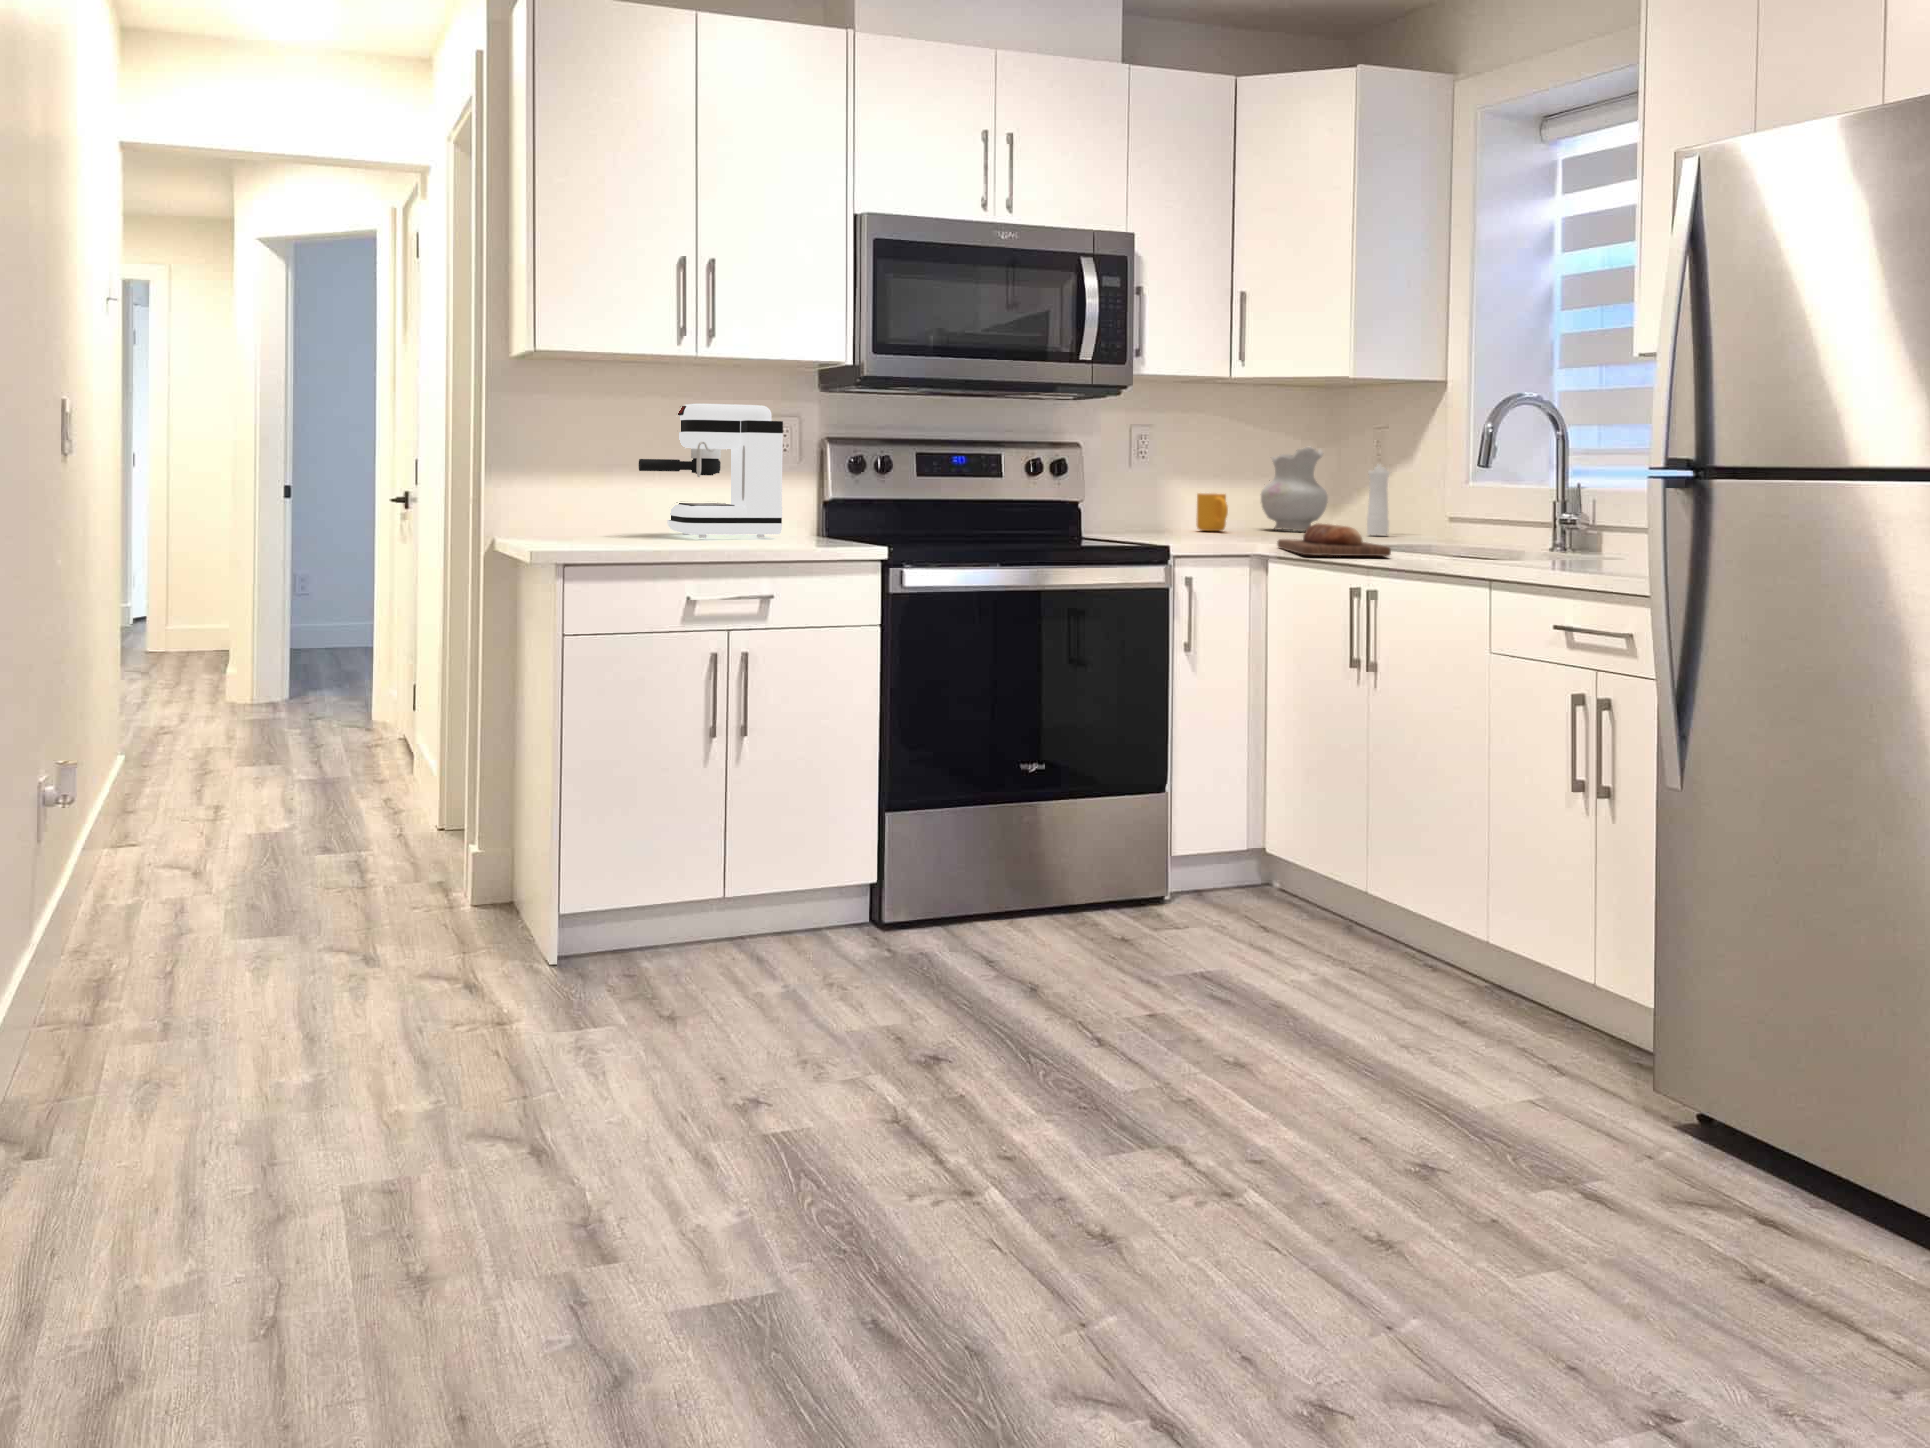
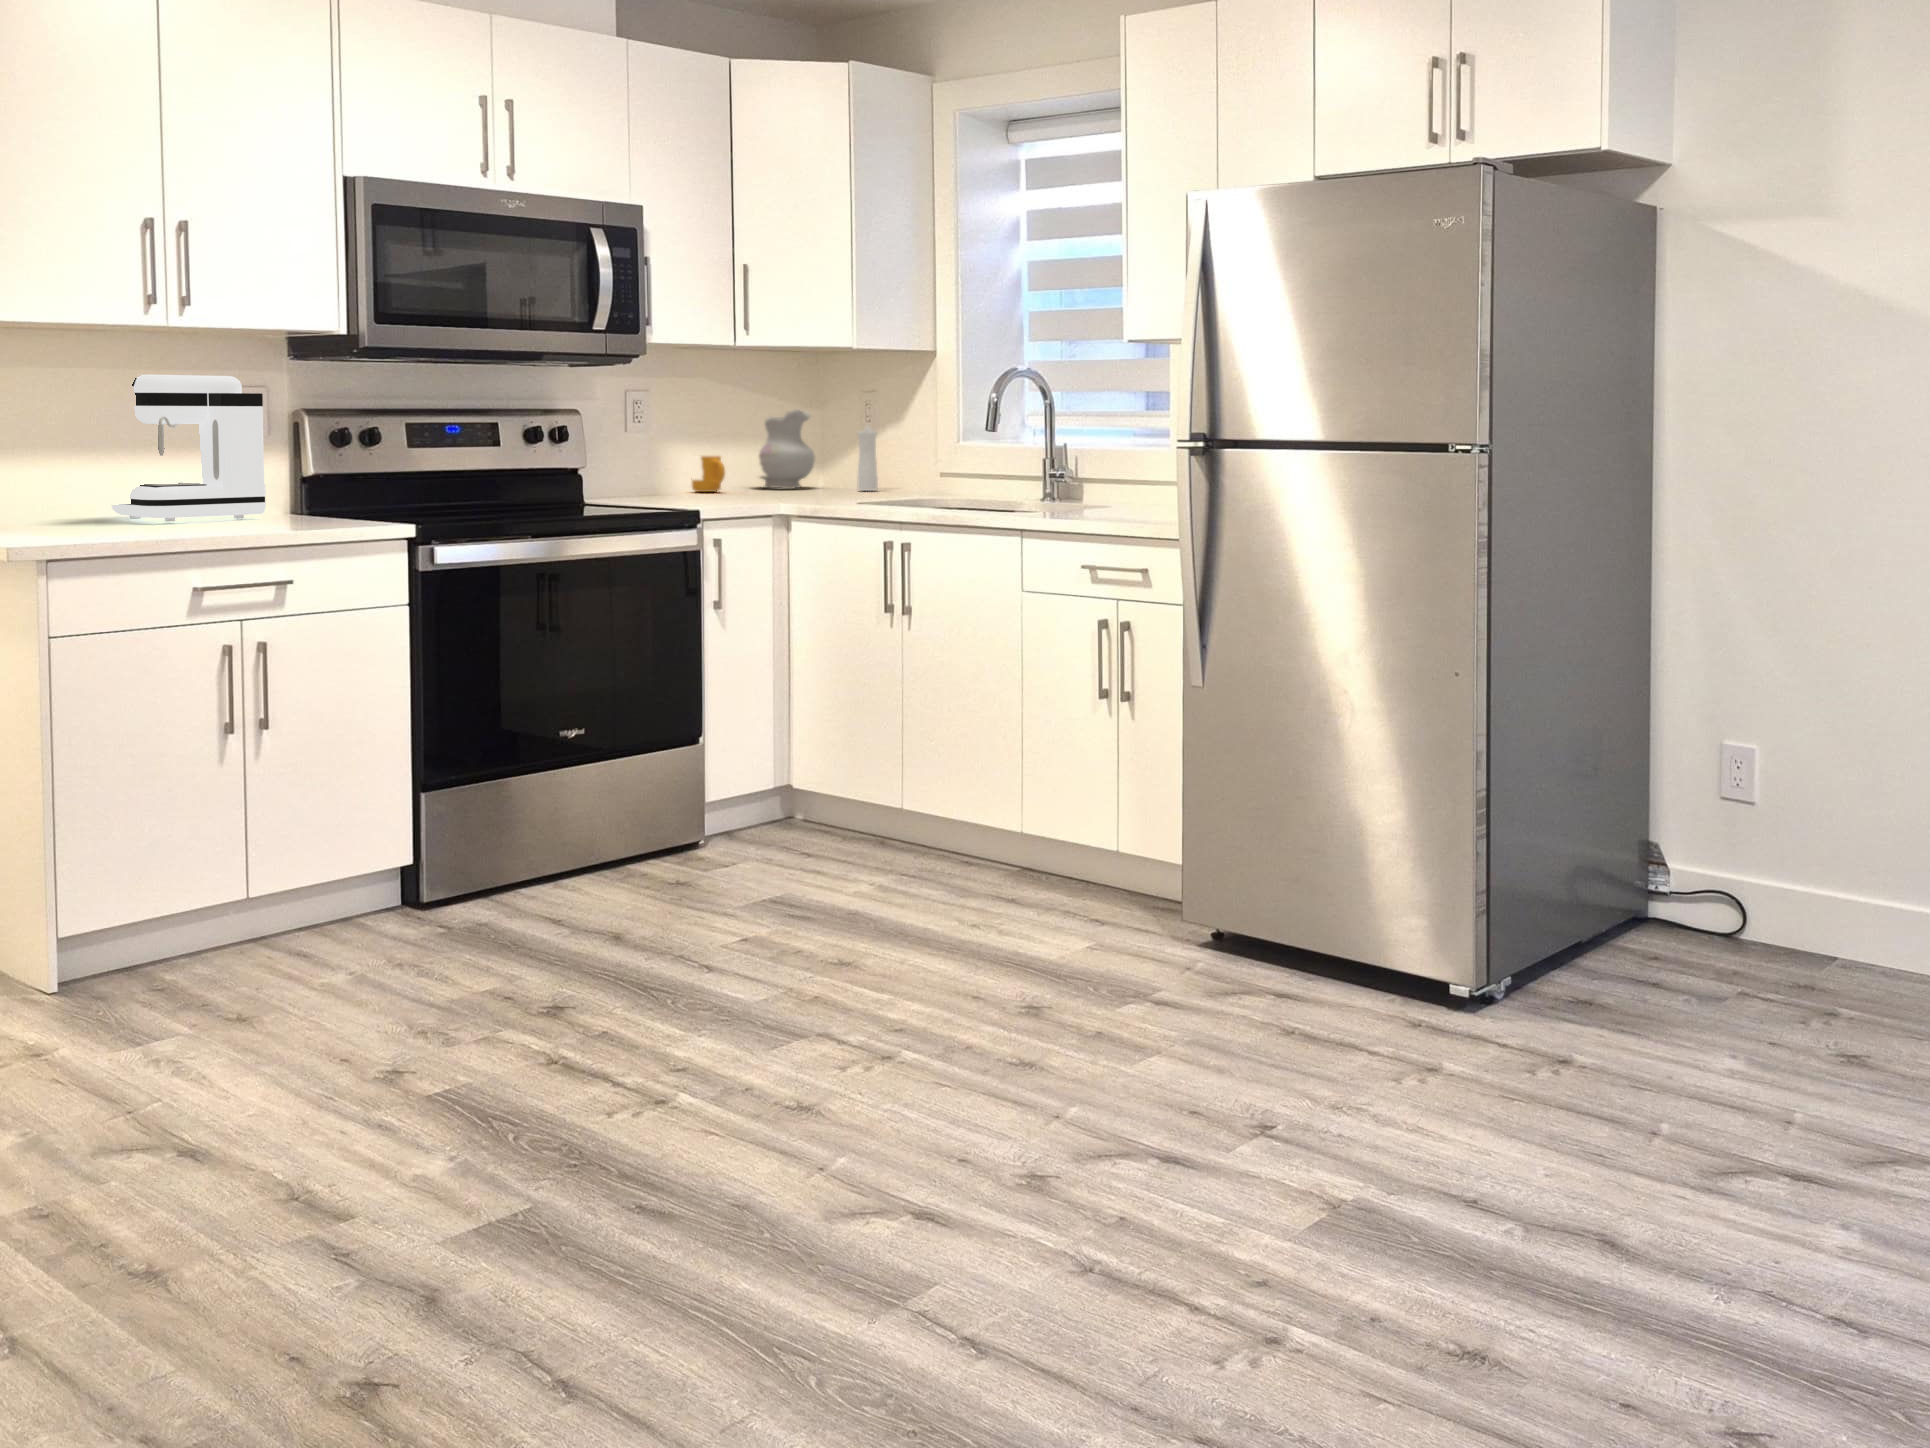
bread loaf: present [1278,523,1391,556] -> none [797,484,914,514]

